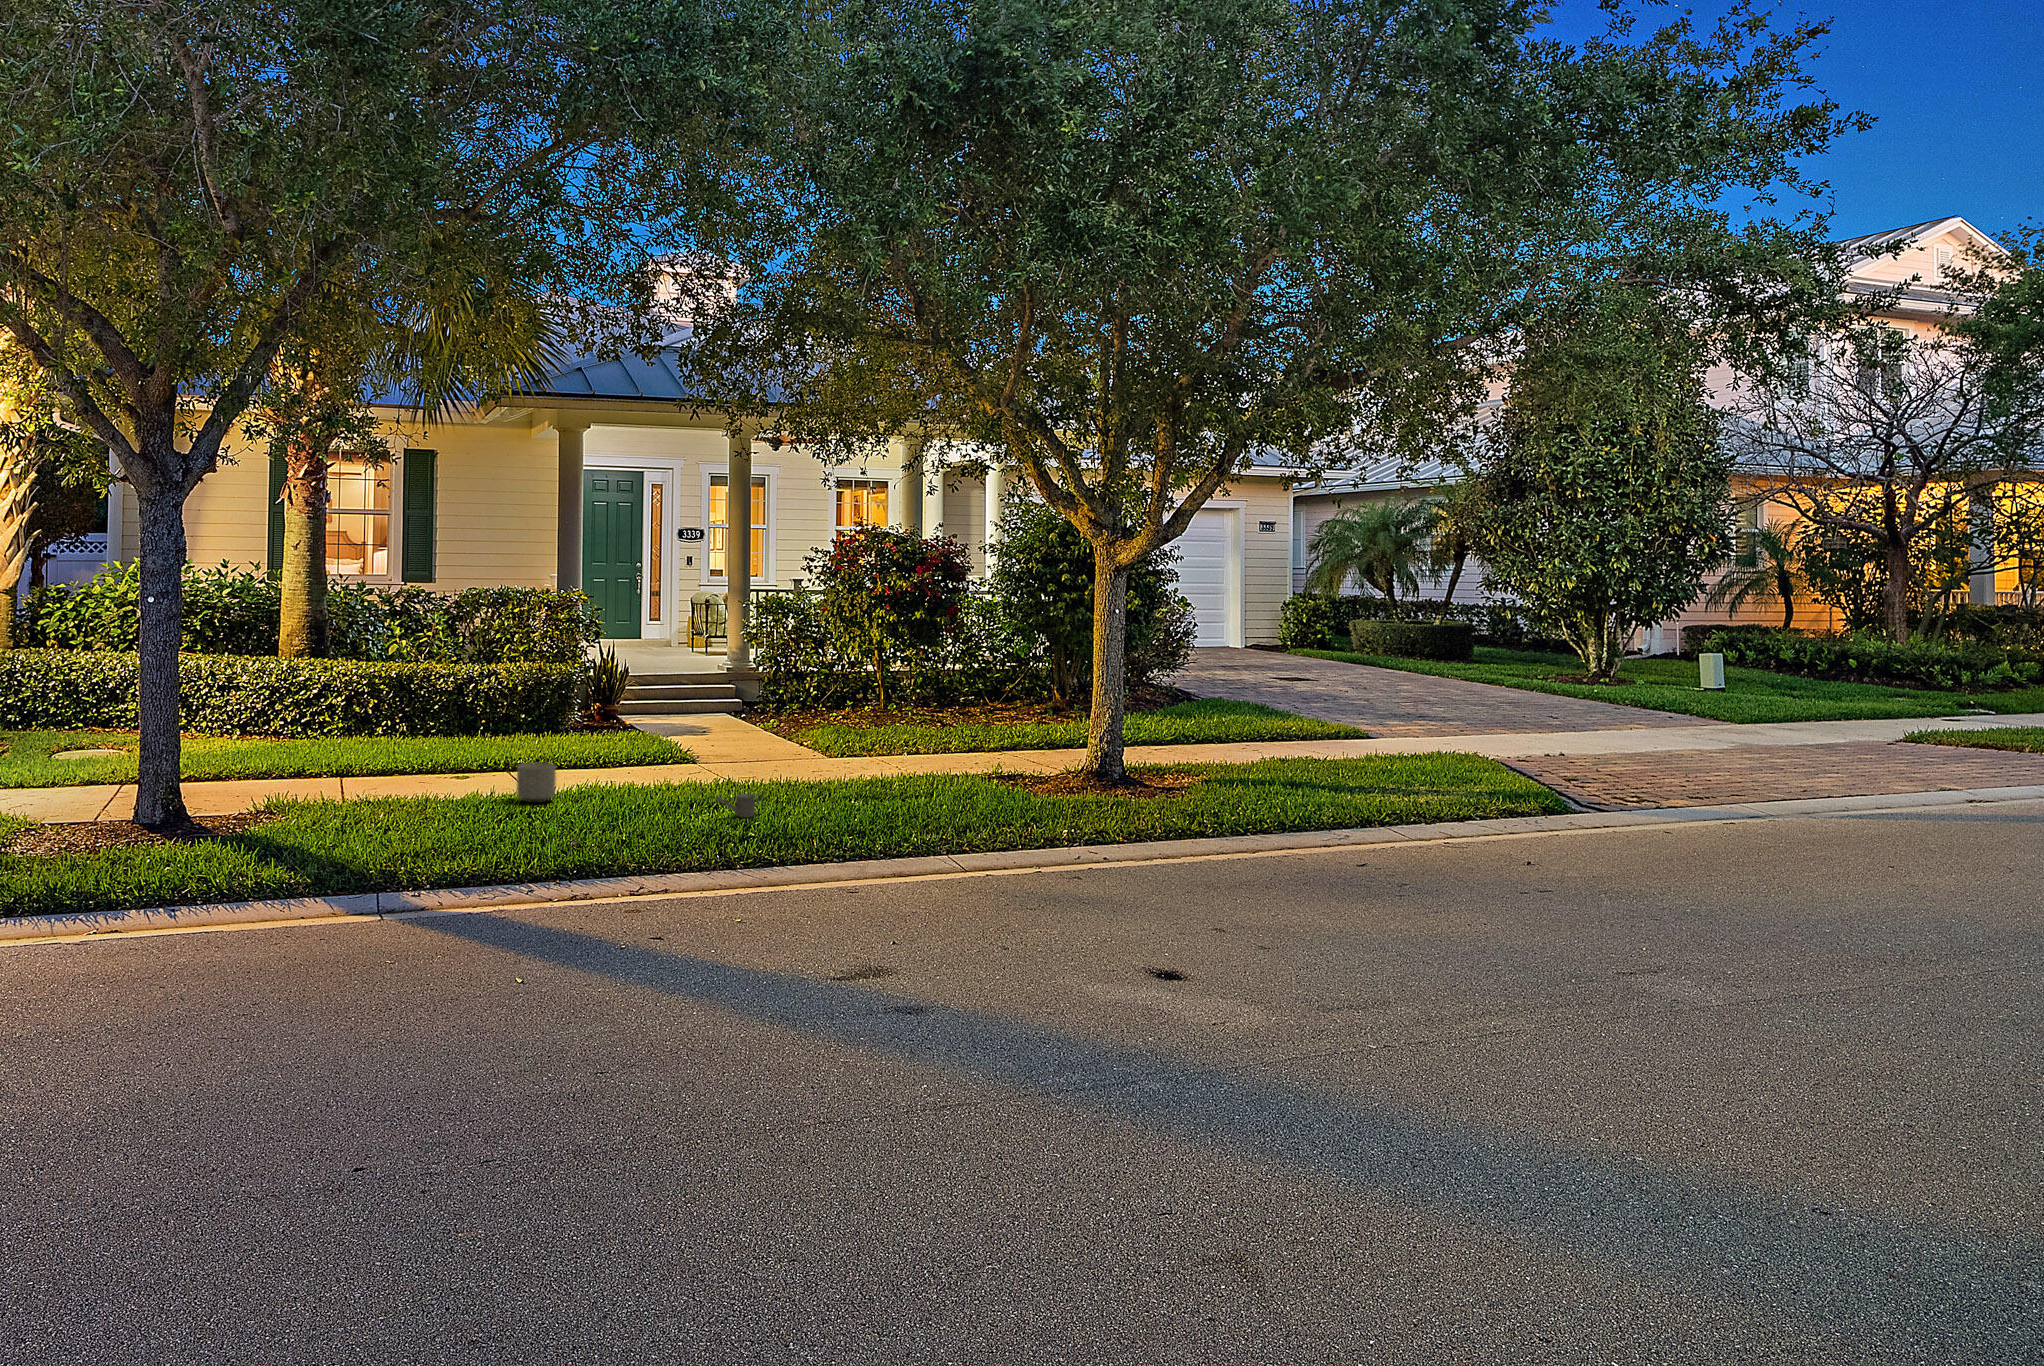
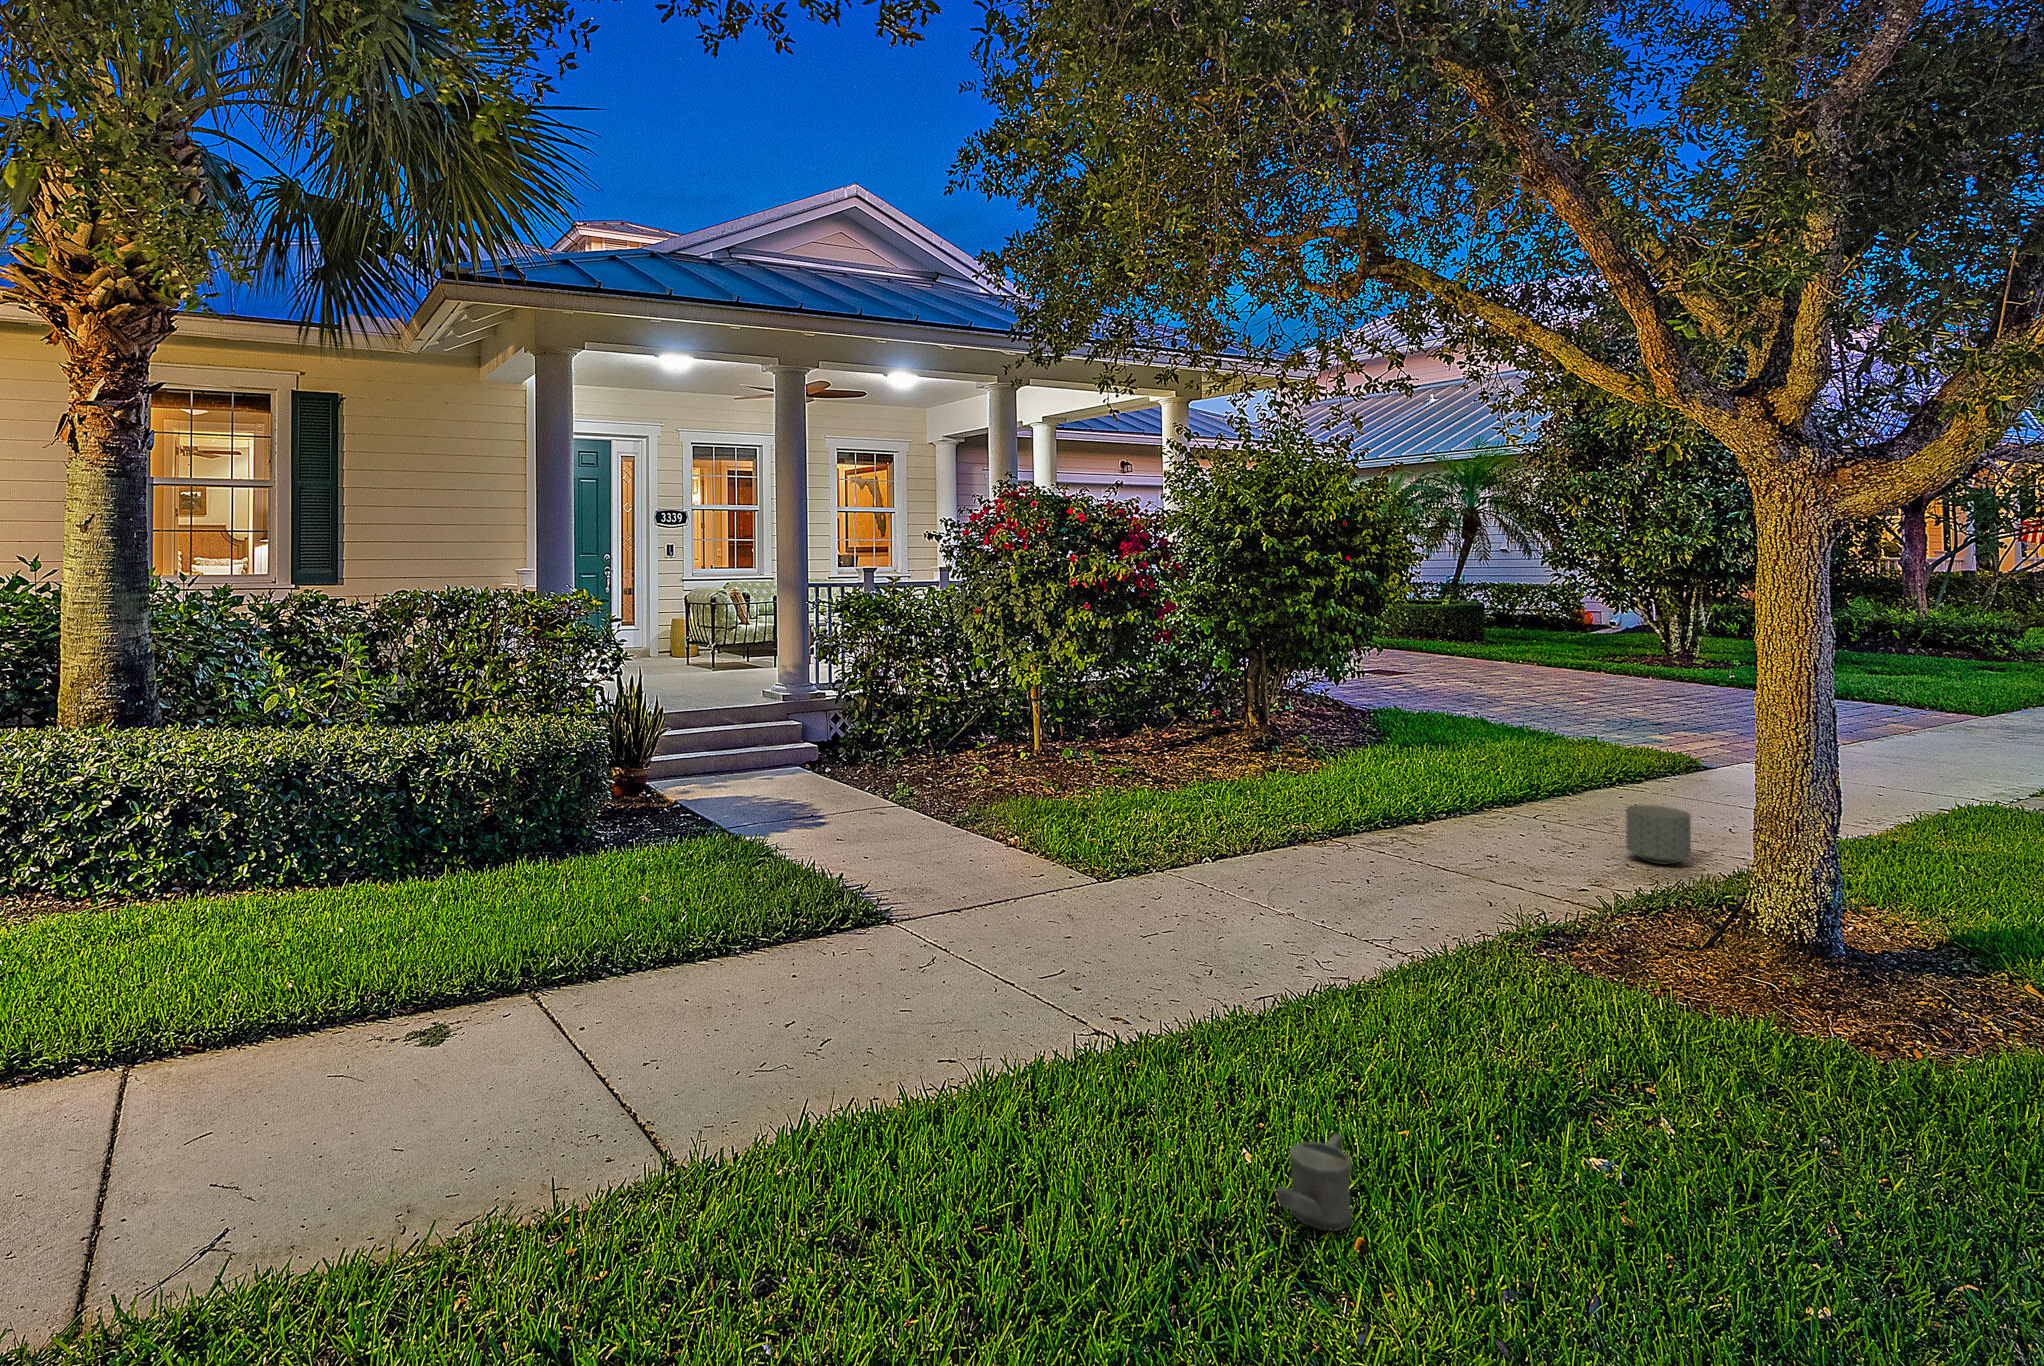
planter: present [517,763,556,803] -> present [1626,805,1691,864]

